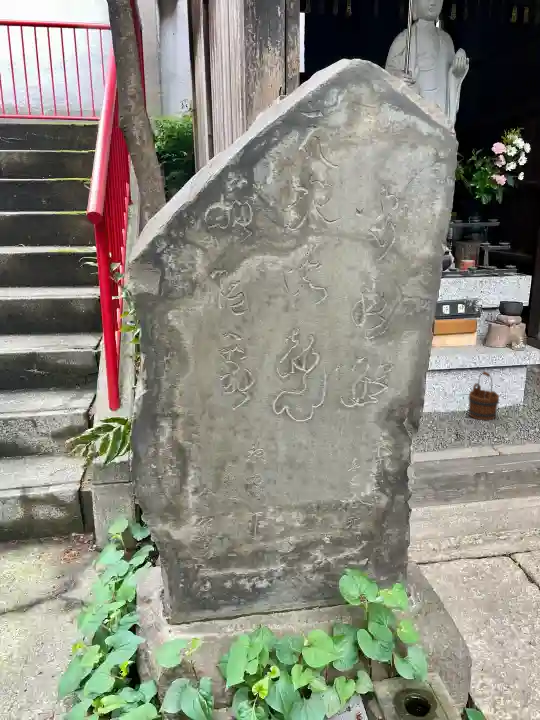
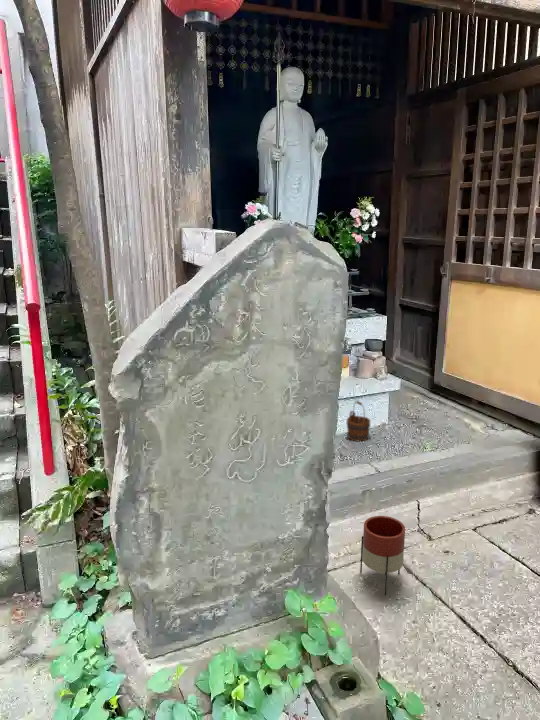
planter: none [463,501,527,603] -> present [360,516,405,595]

